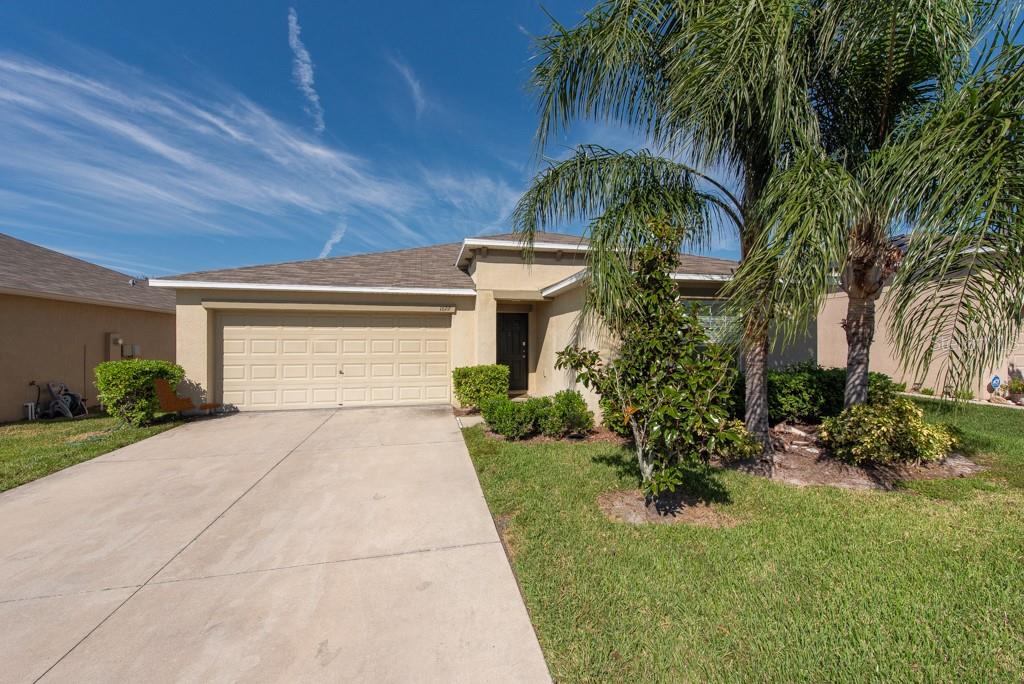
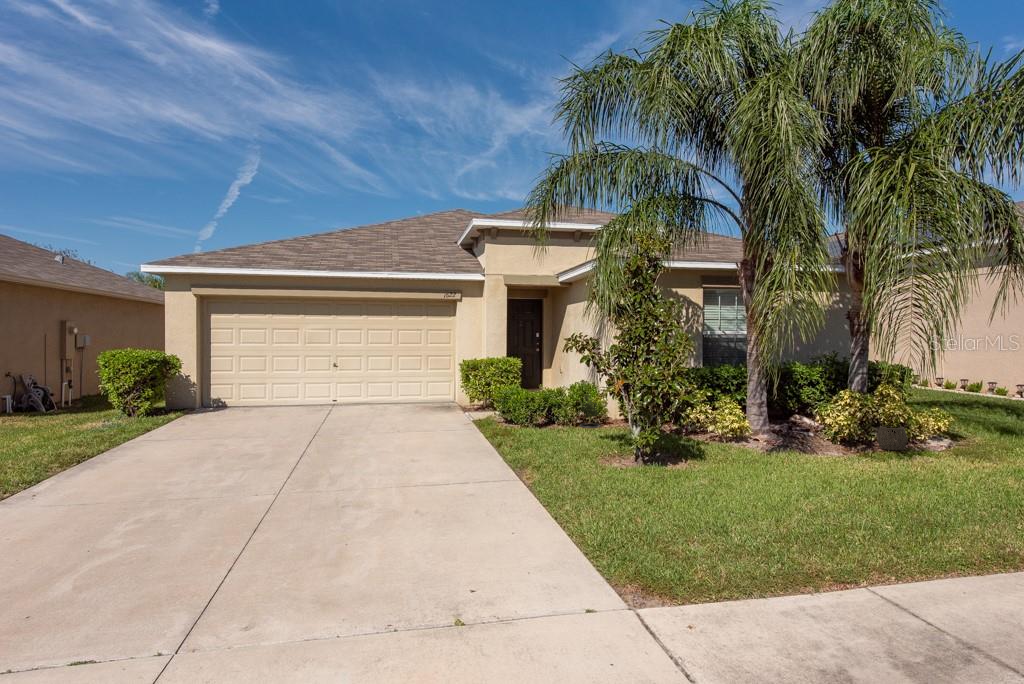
lounge chair: present [154,379,222,421] -> none [154,369,212,416]
woven basket: none [916,449,962,483] -> present [877,426,907,450]

